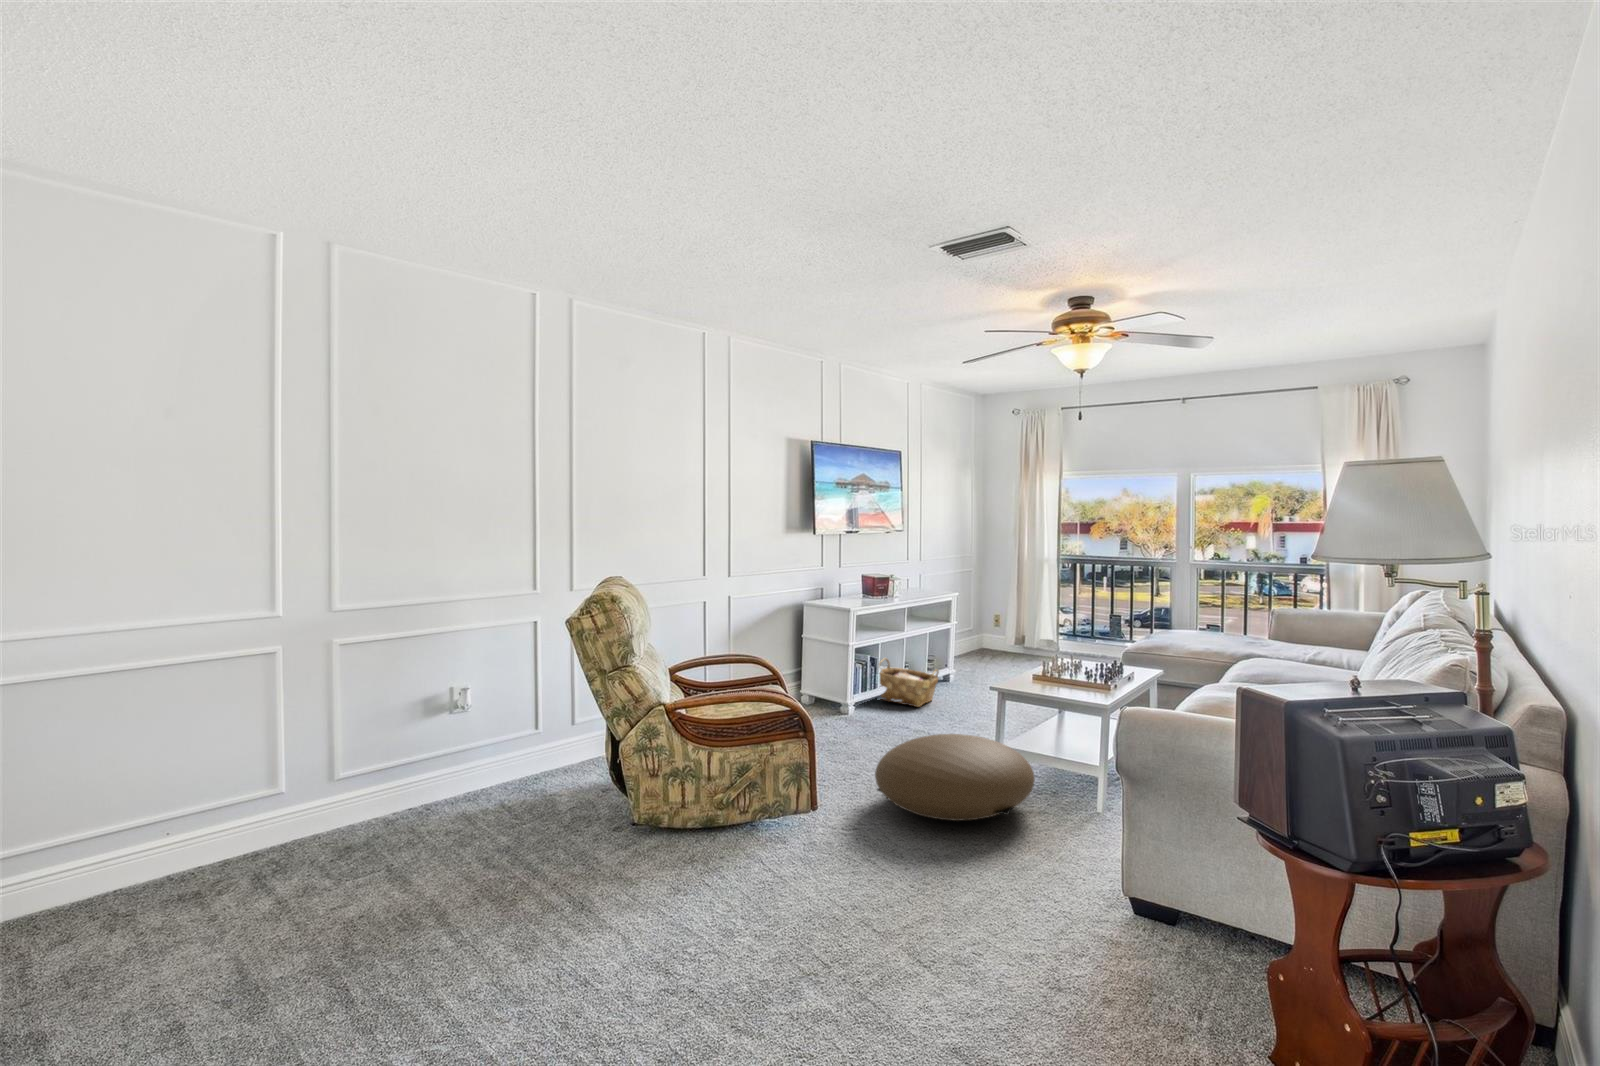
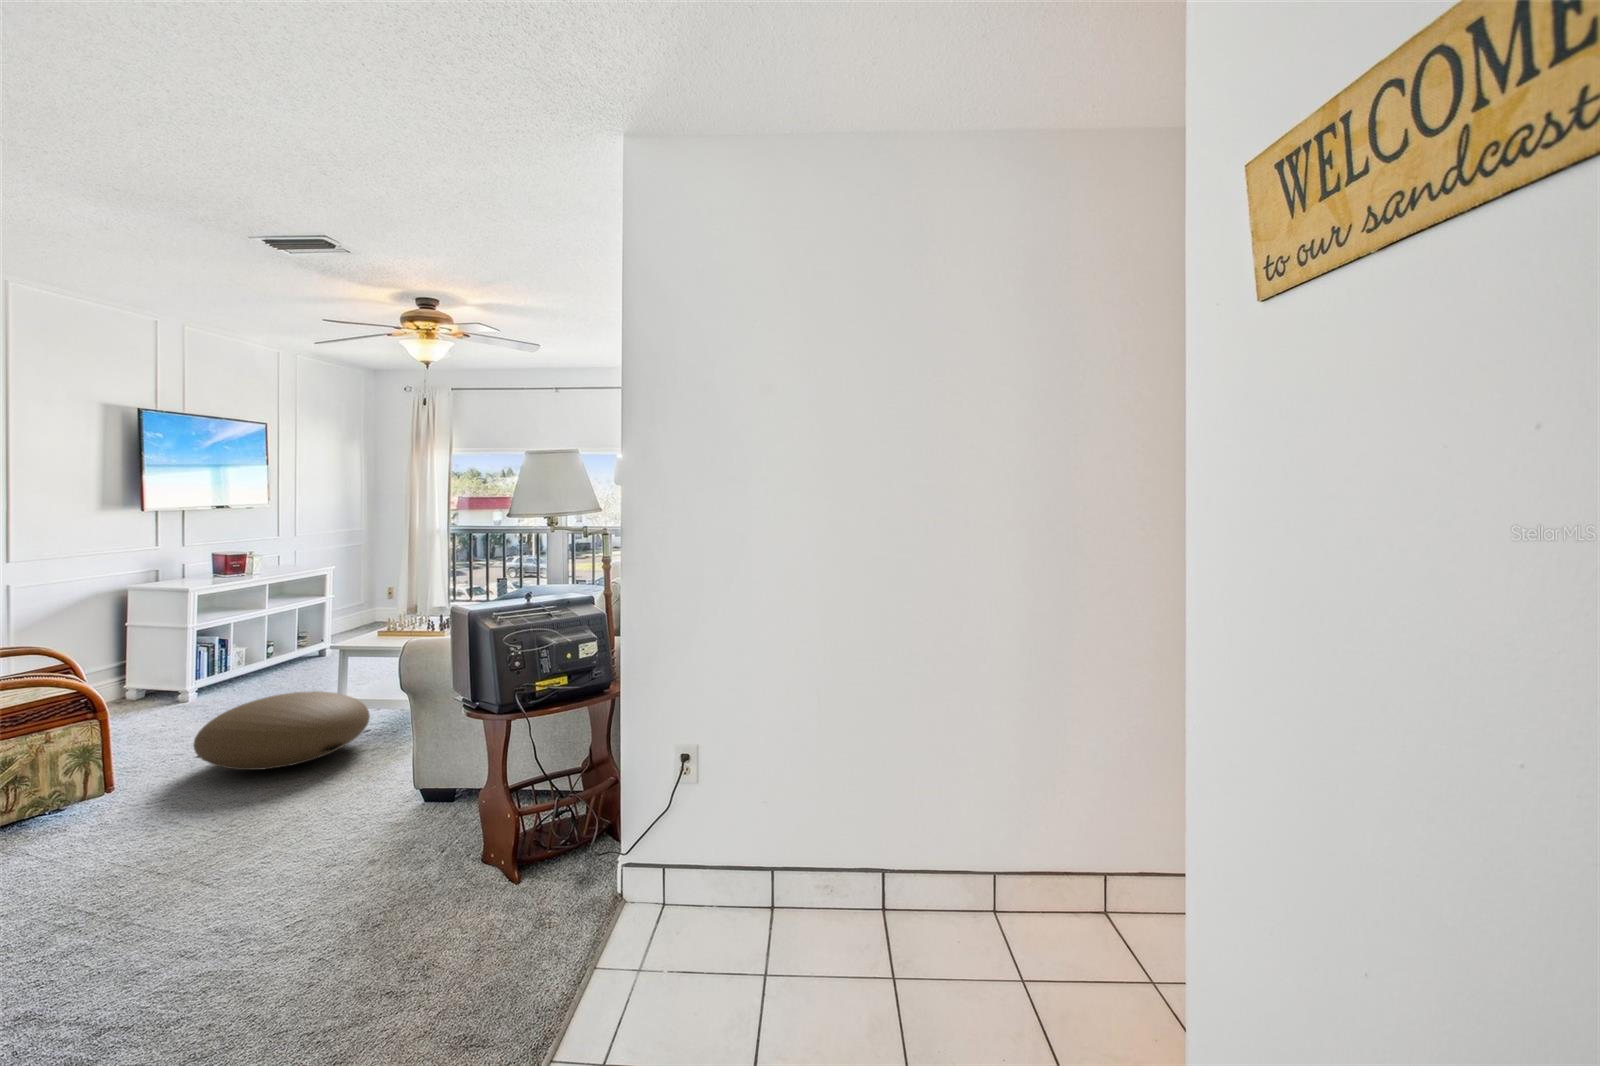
woven basket: present [879,658,939,707] -> none [229,638,306,682]

